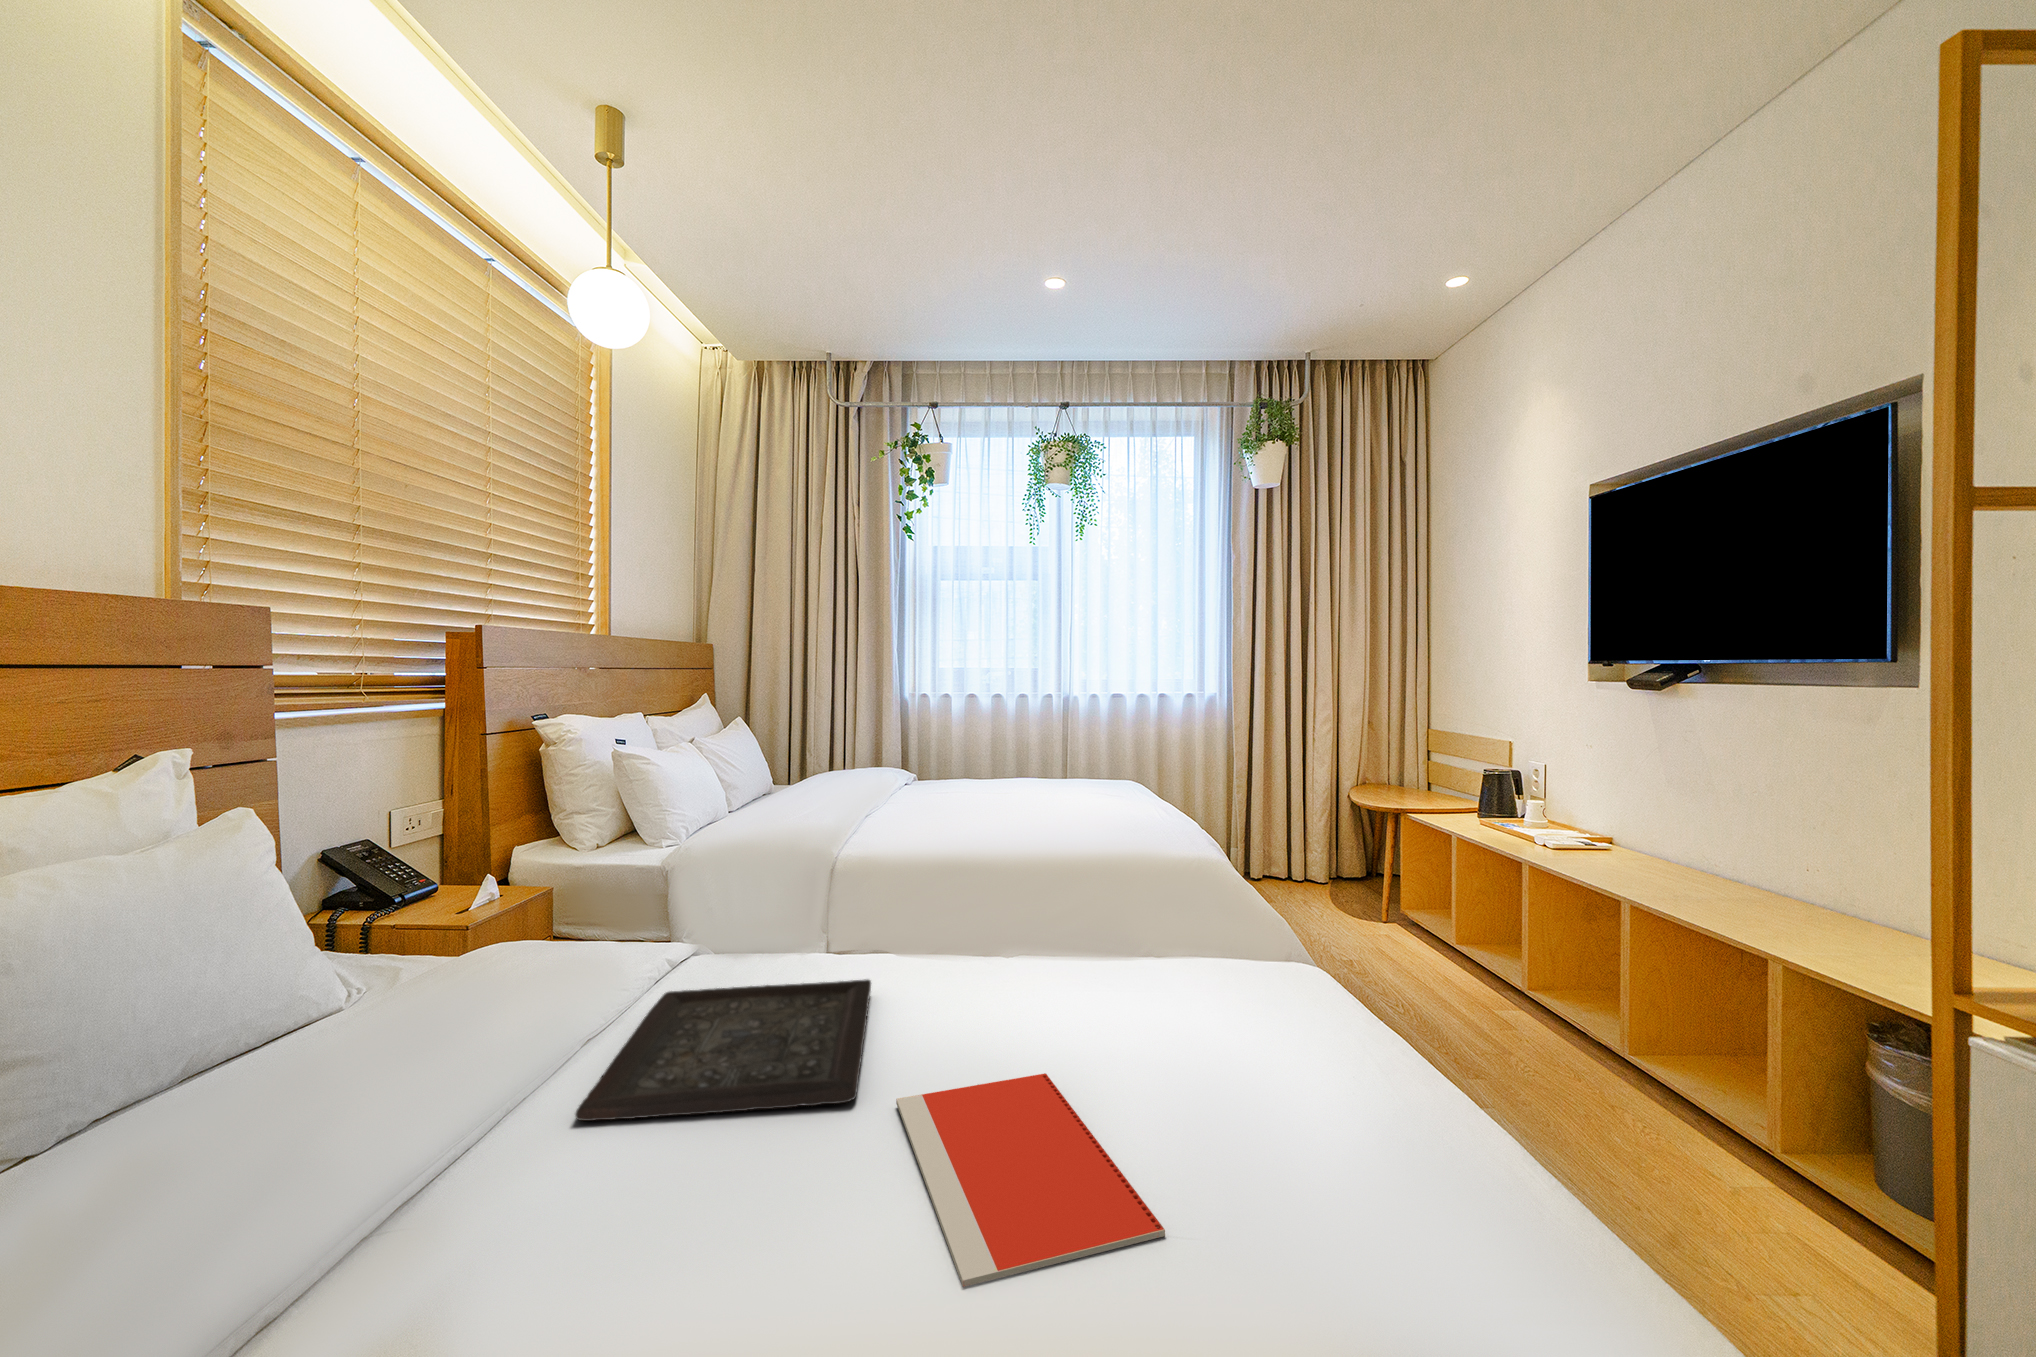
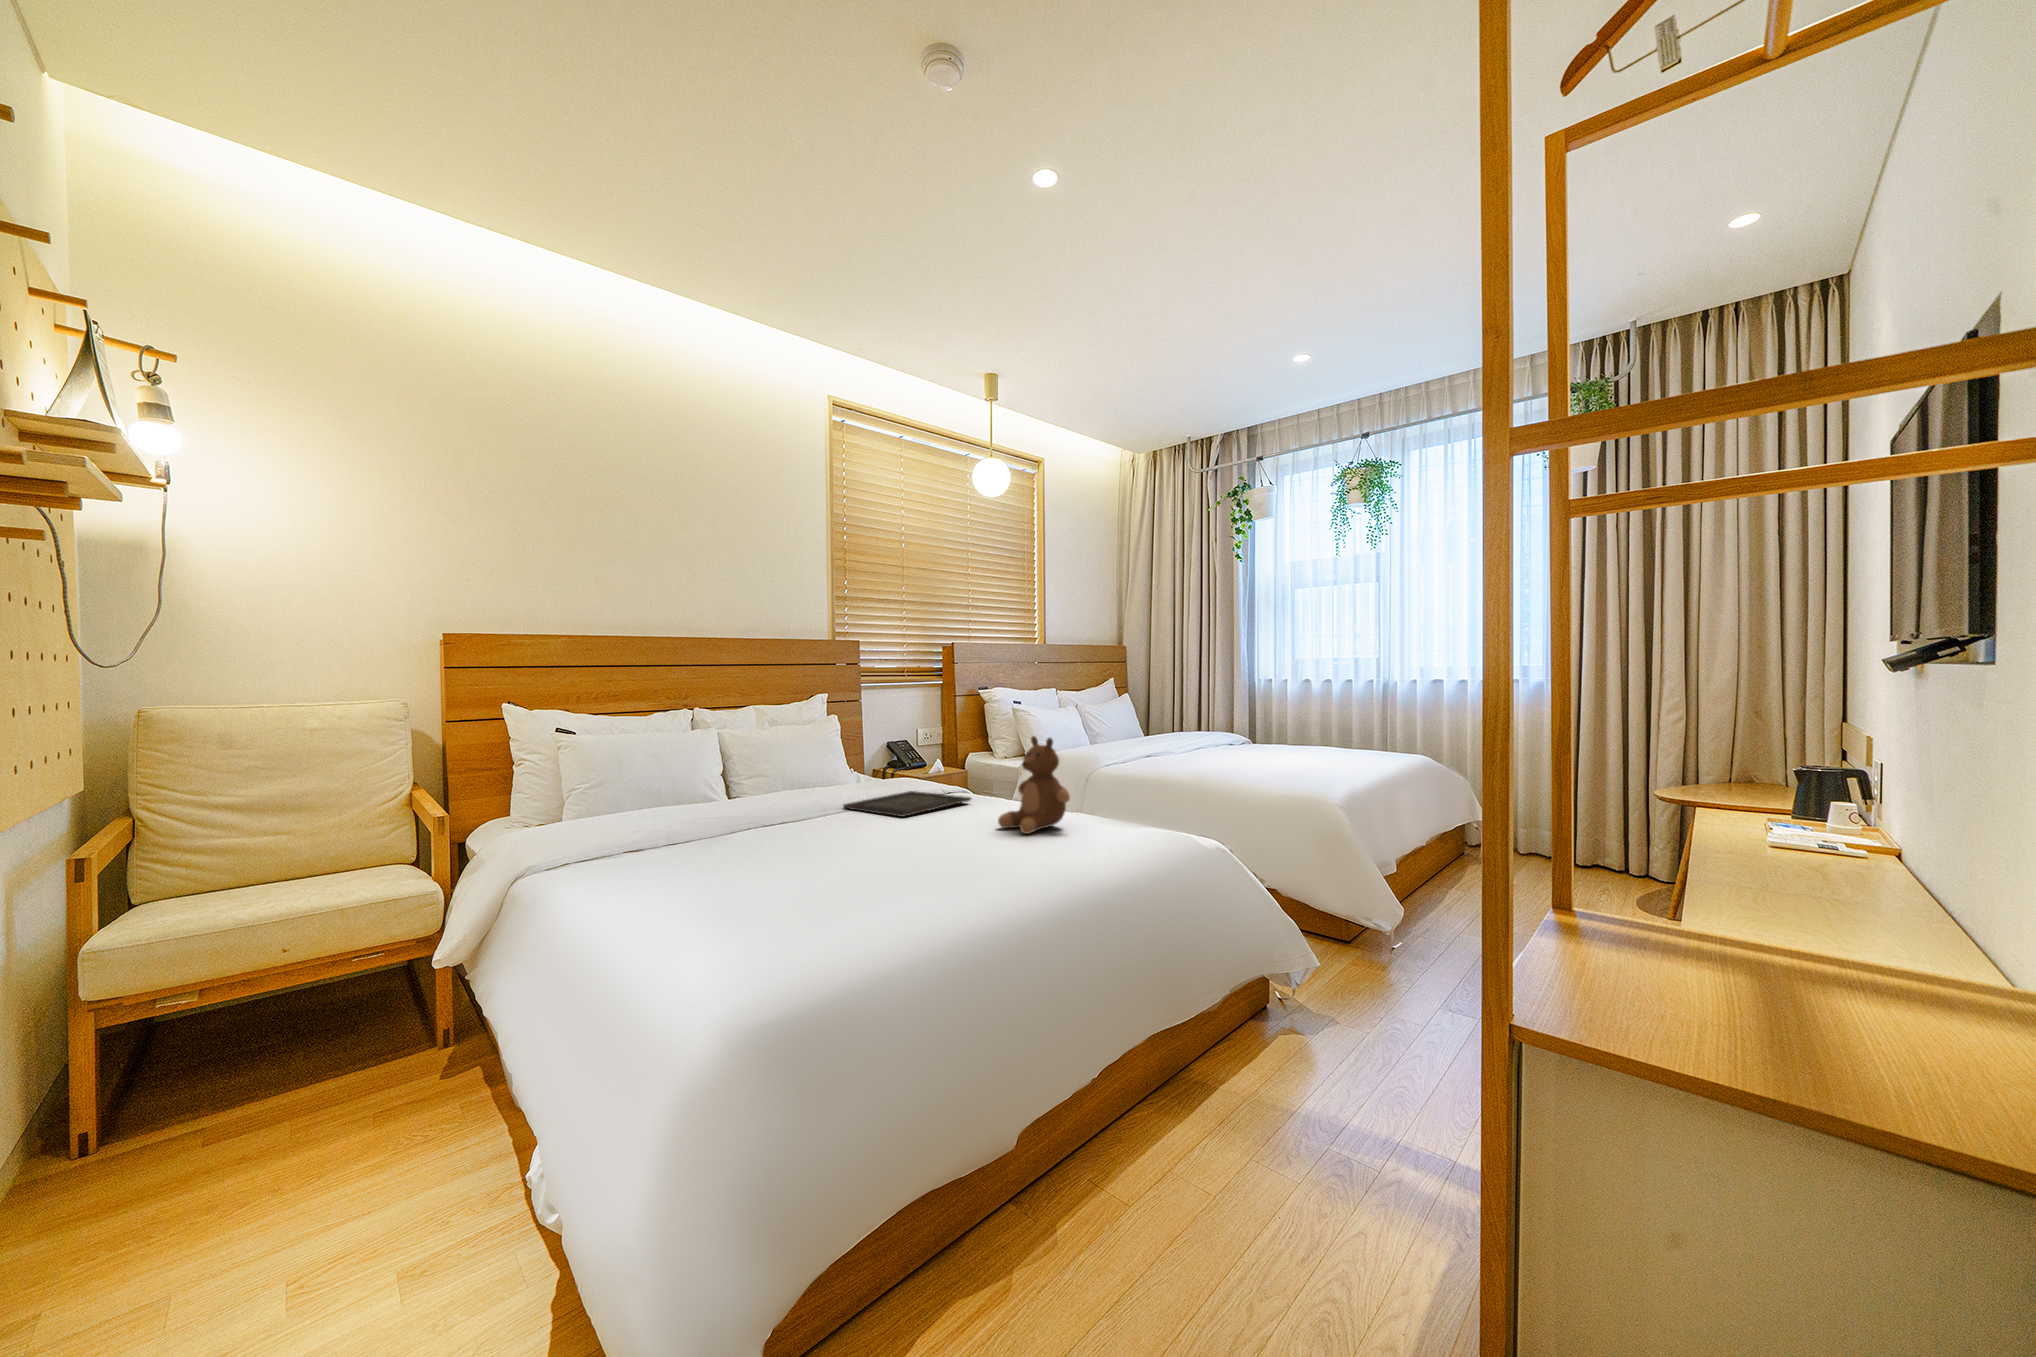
teddy bear: none [1105,831,1271,1068] -> present [998,736,1070,834]
notebook: present [896,1073,1165,1287] -> none [855,817,962,844]

